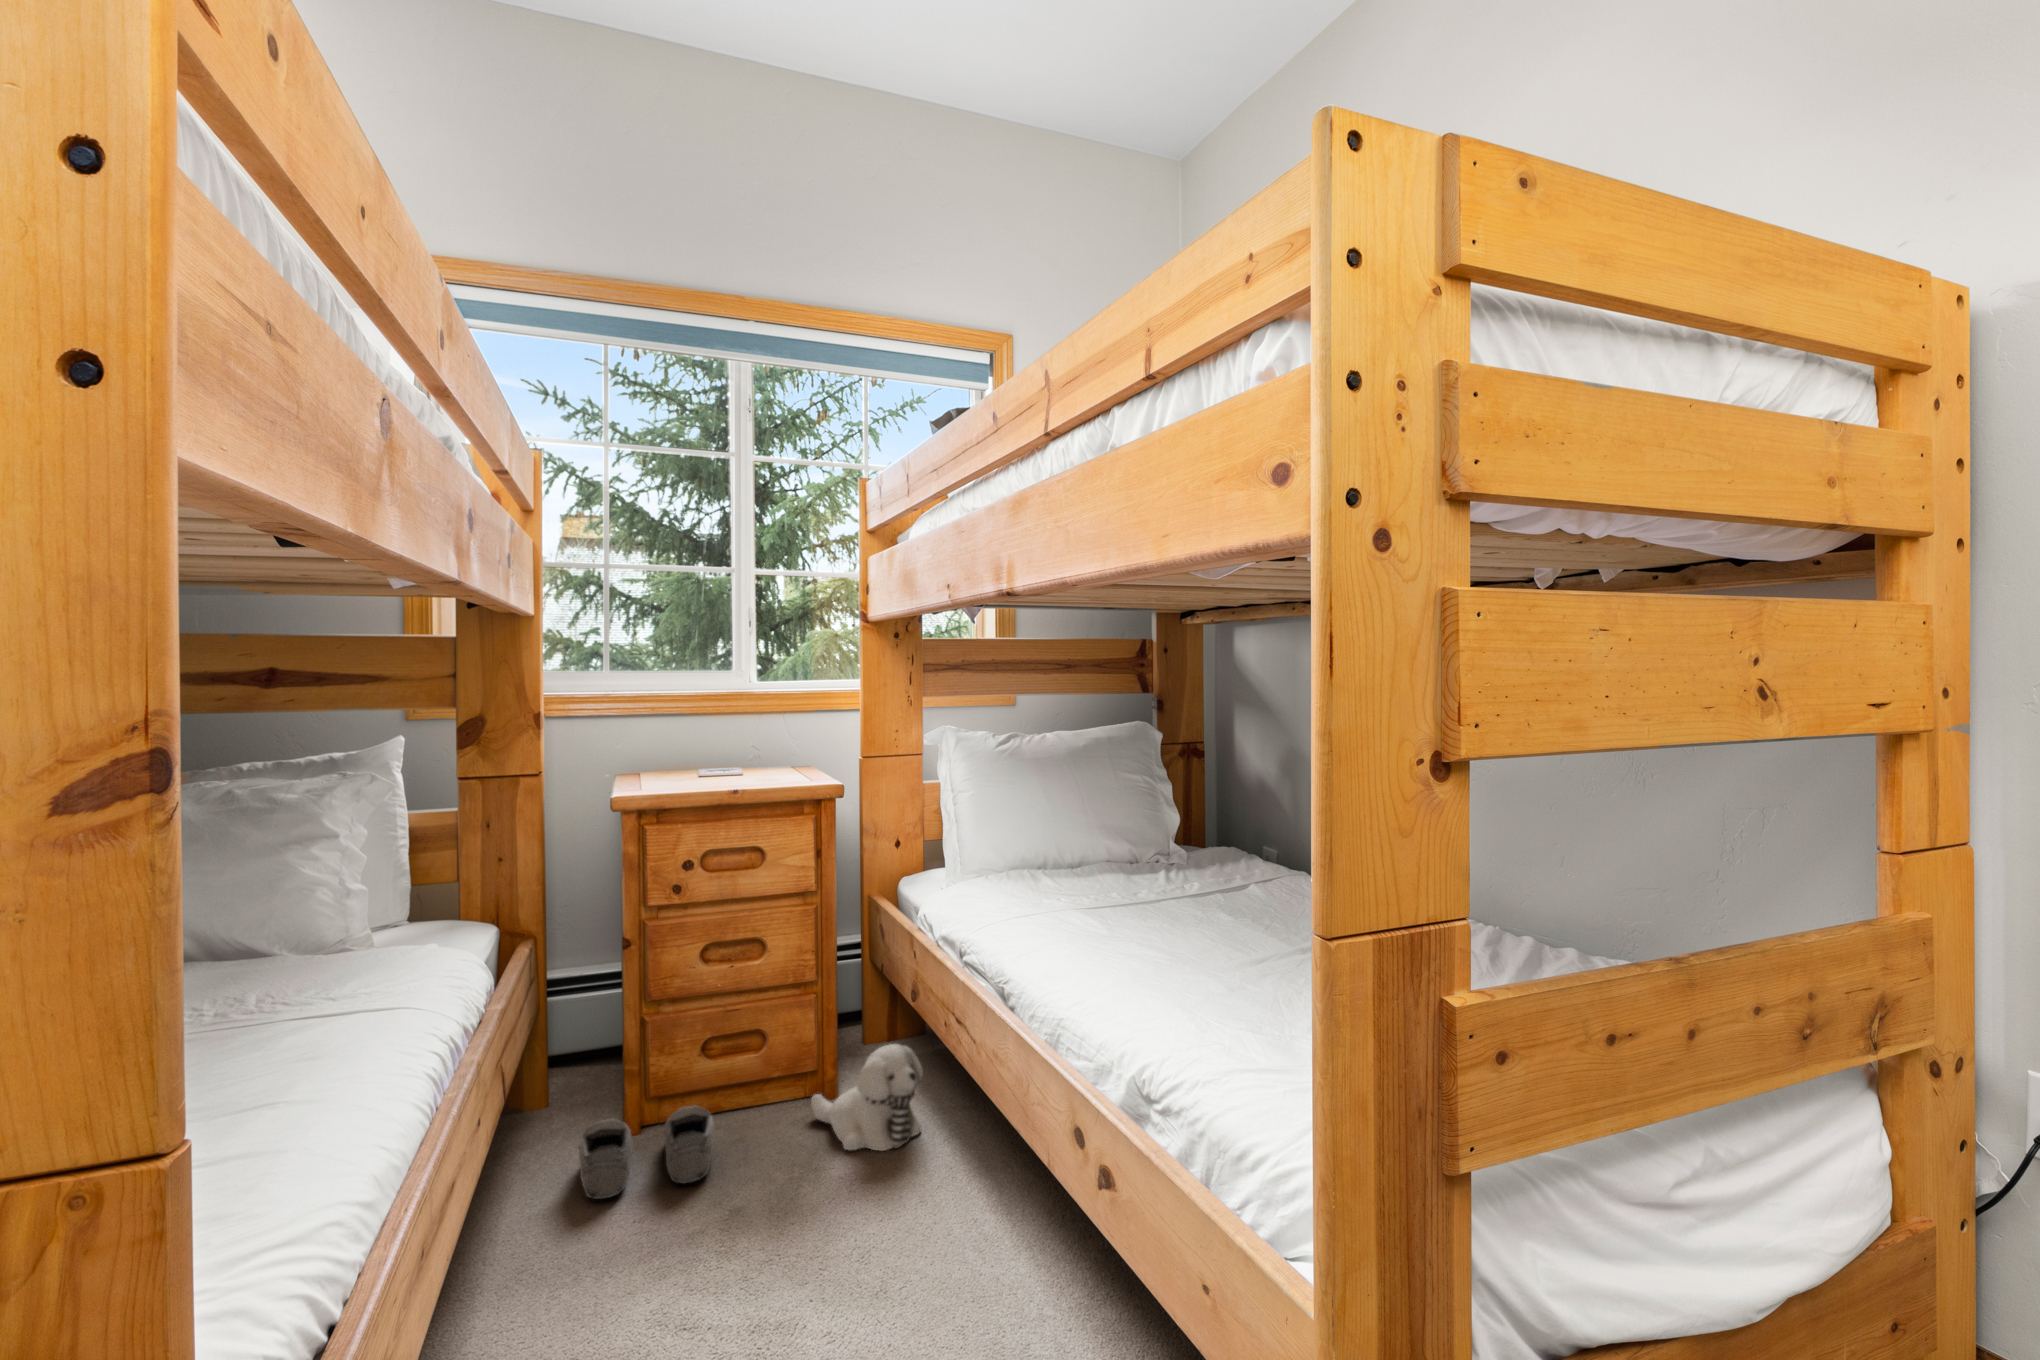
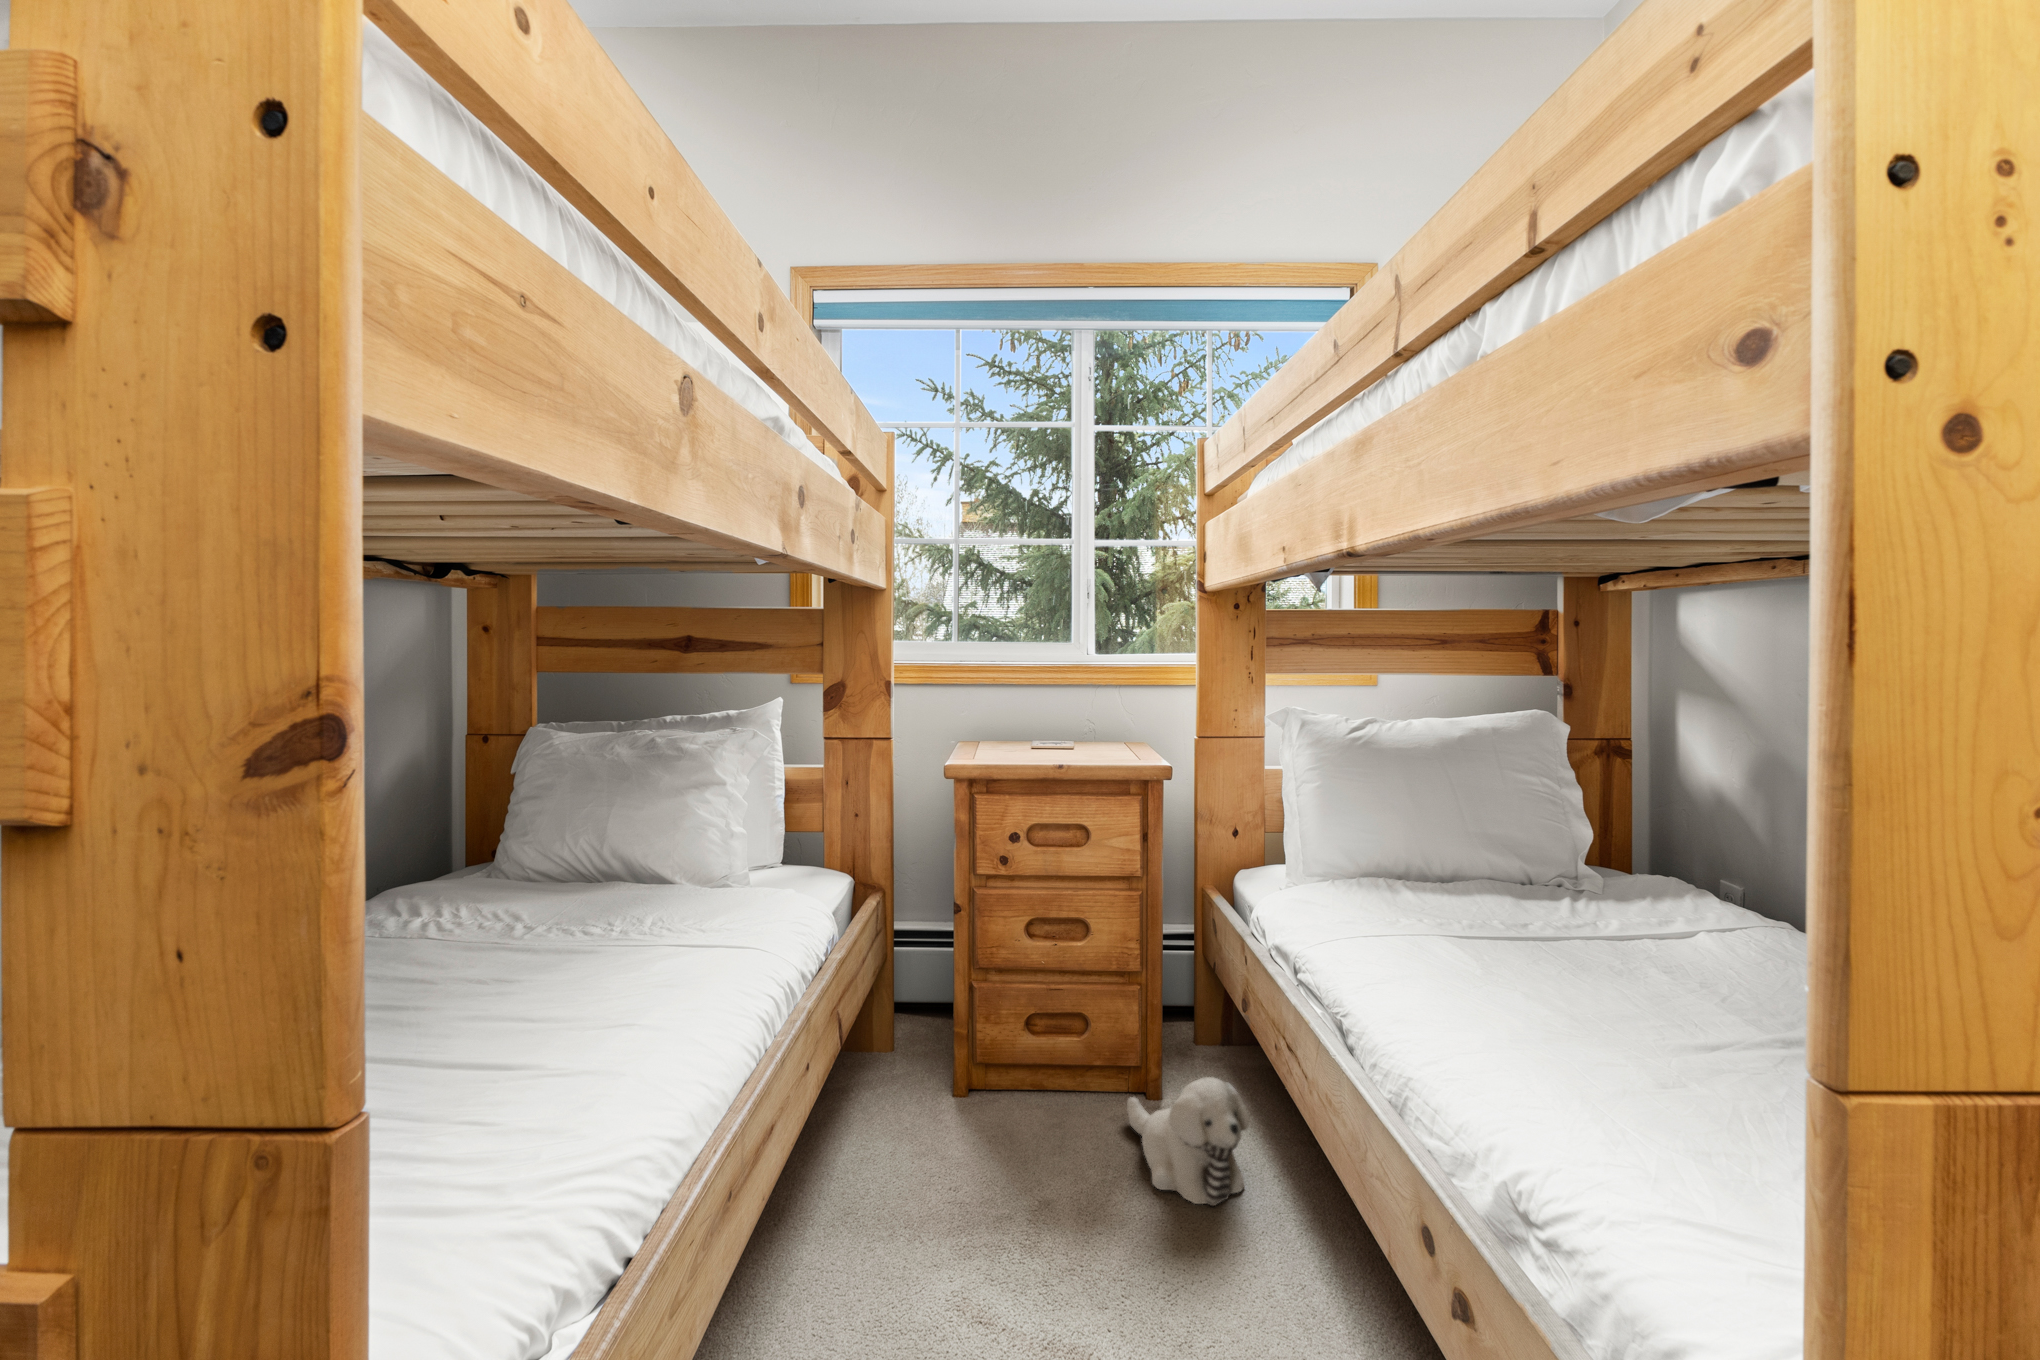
shoe: present [579,1106,714,1199] -> none [894,1074,1023,1175]

